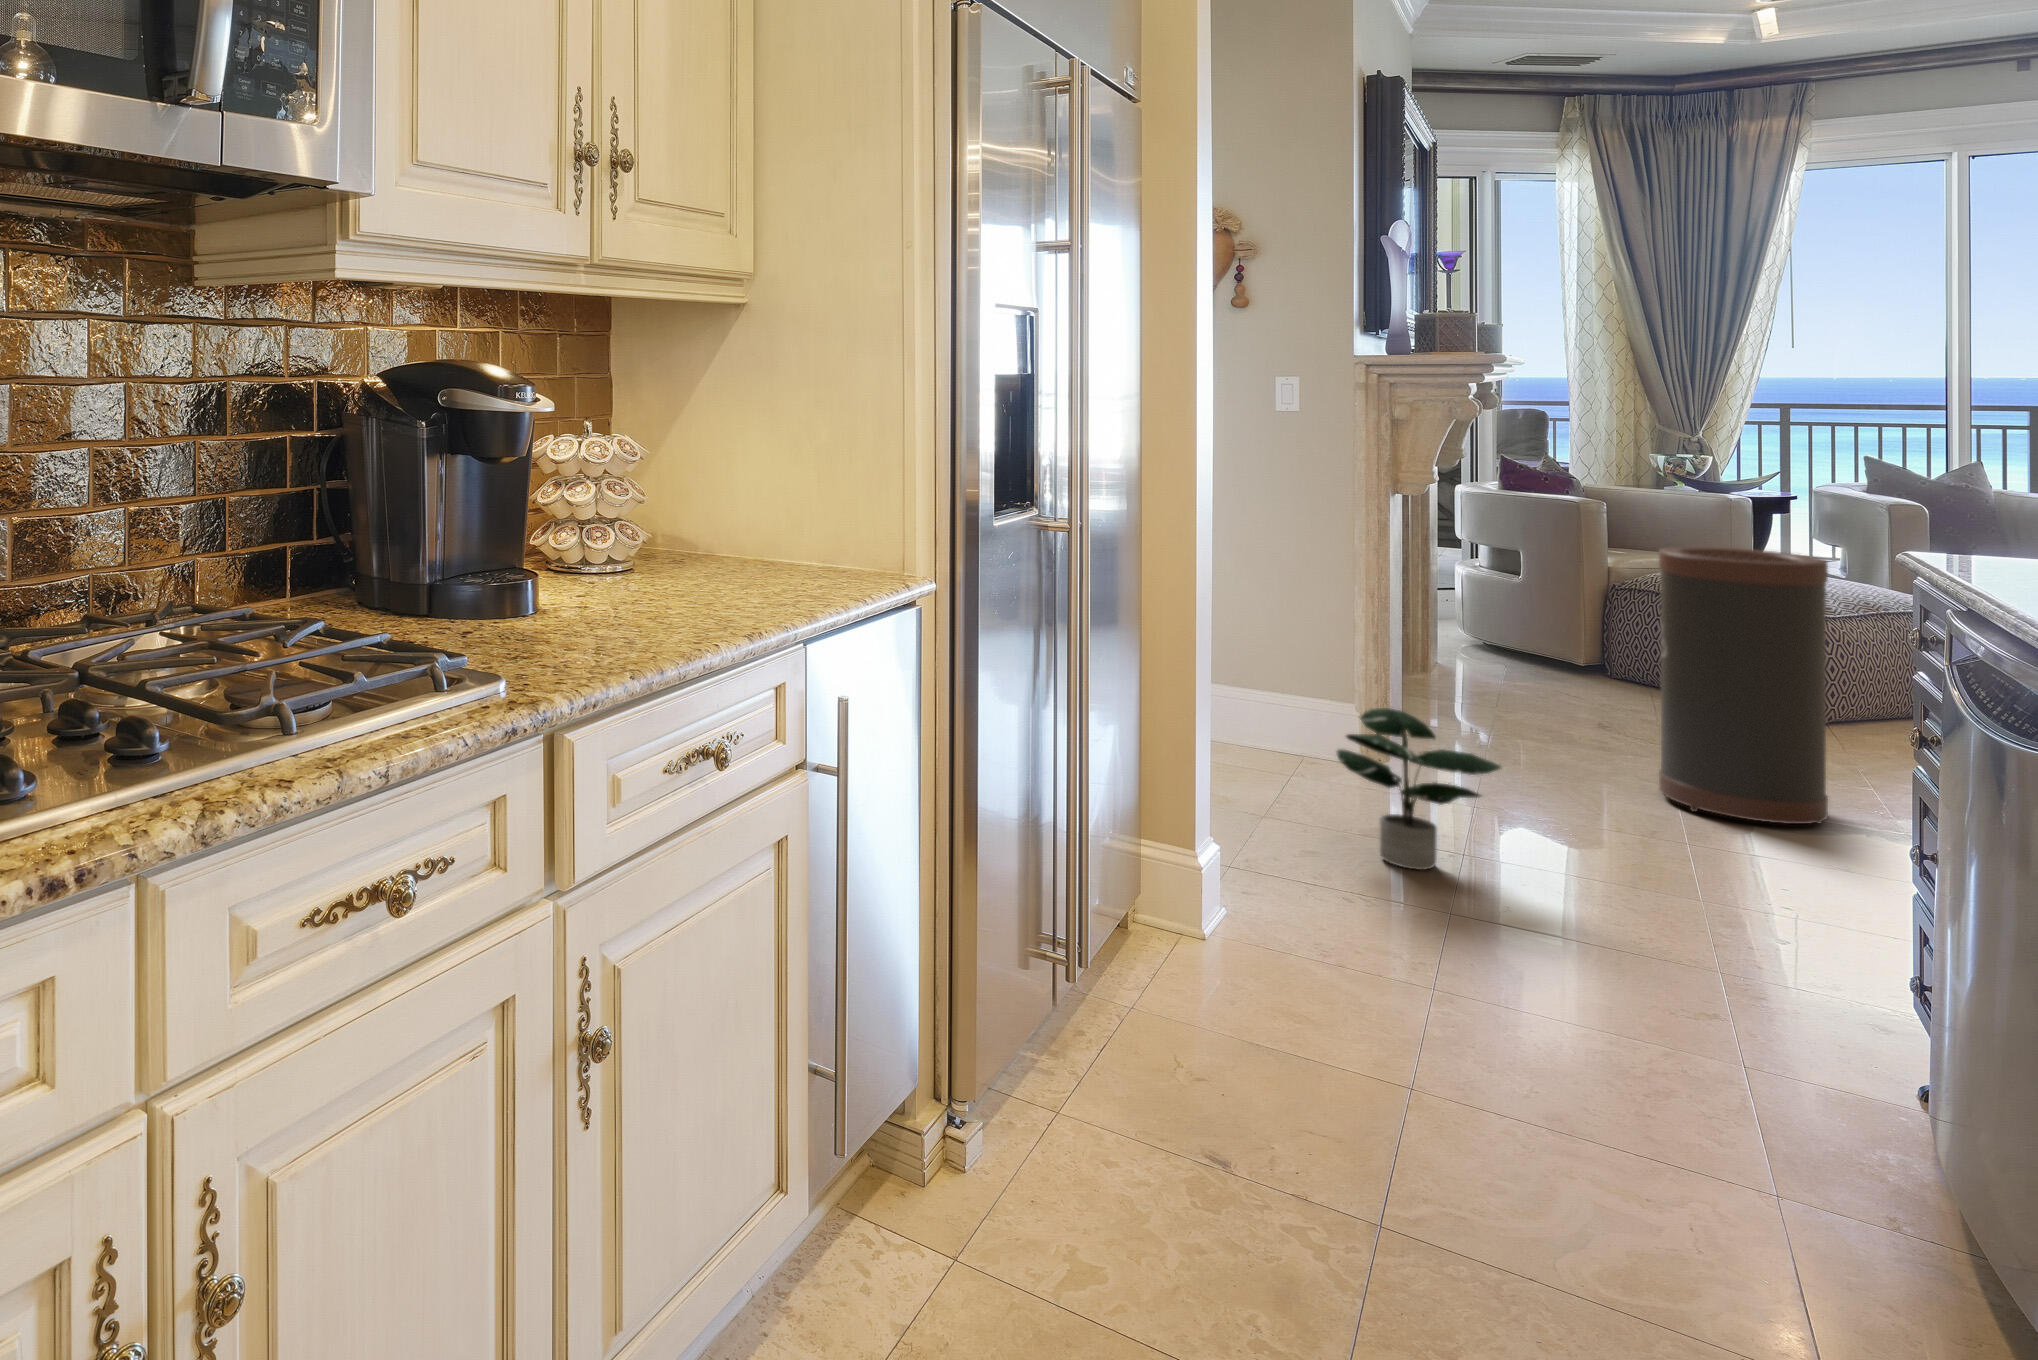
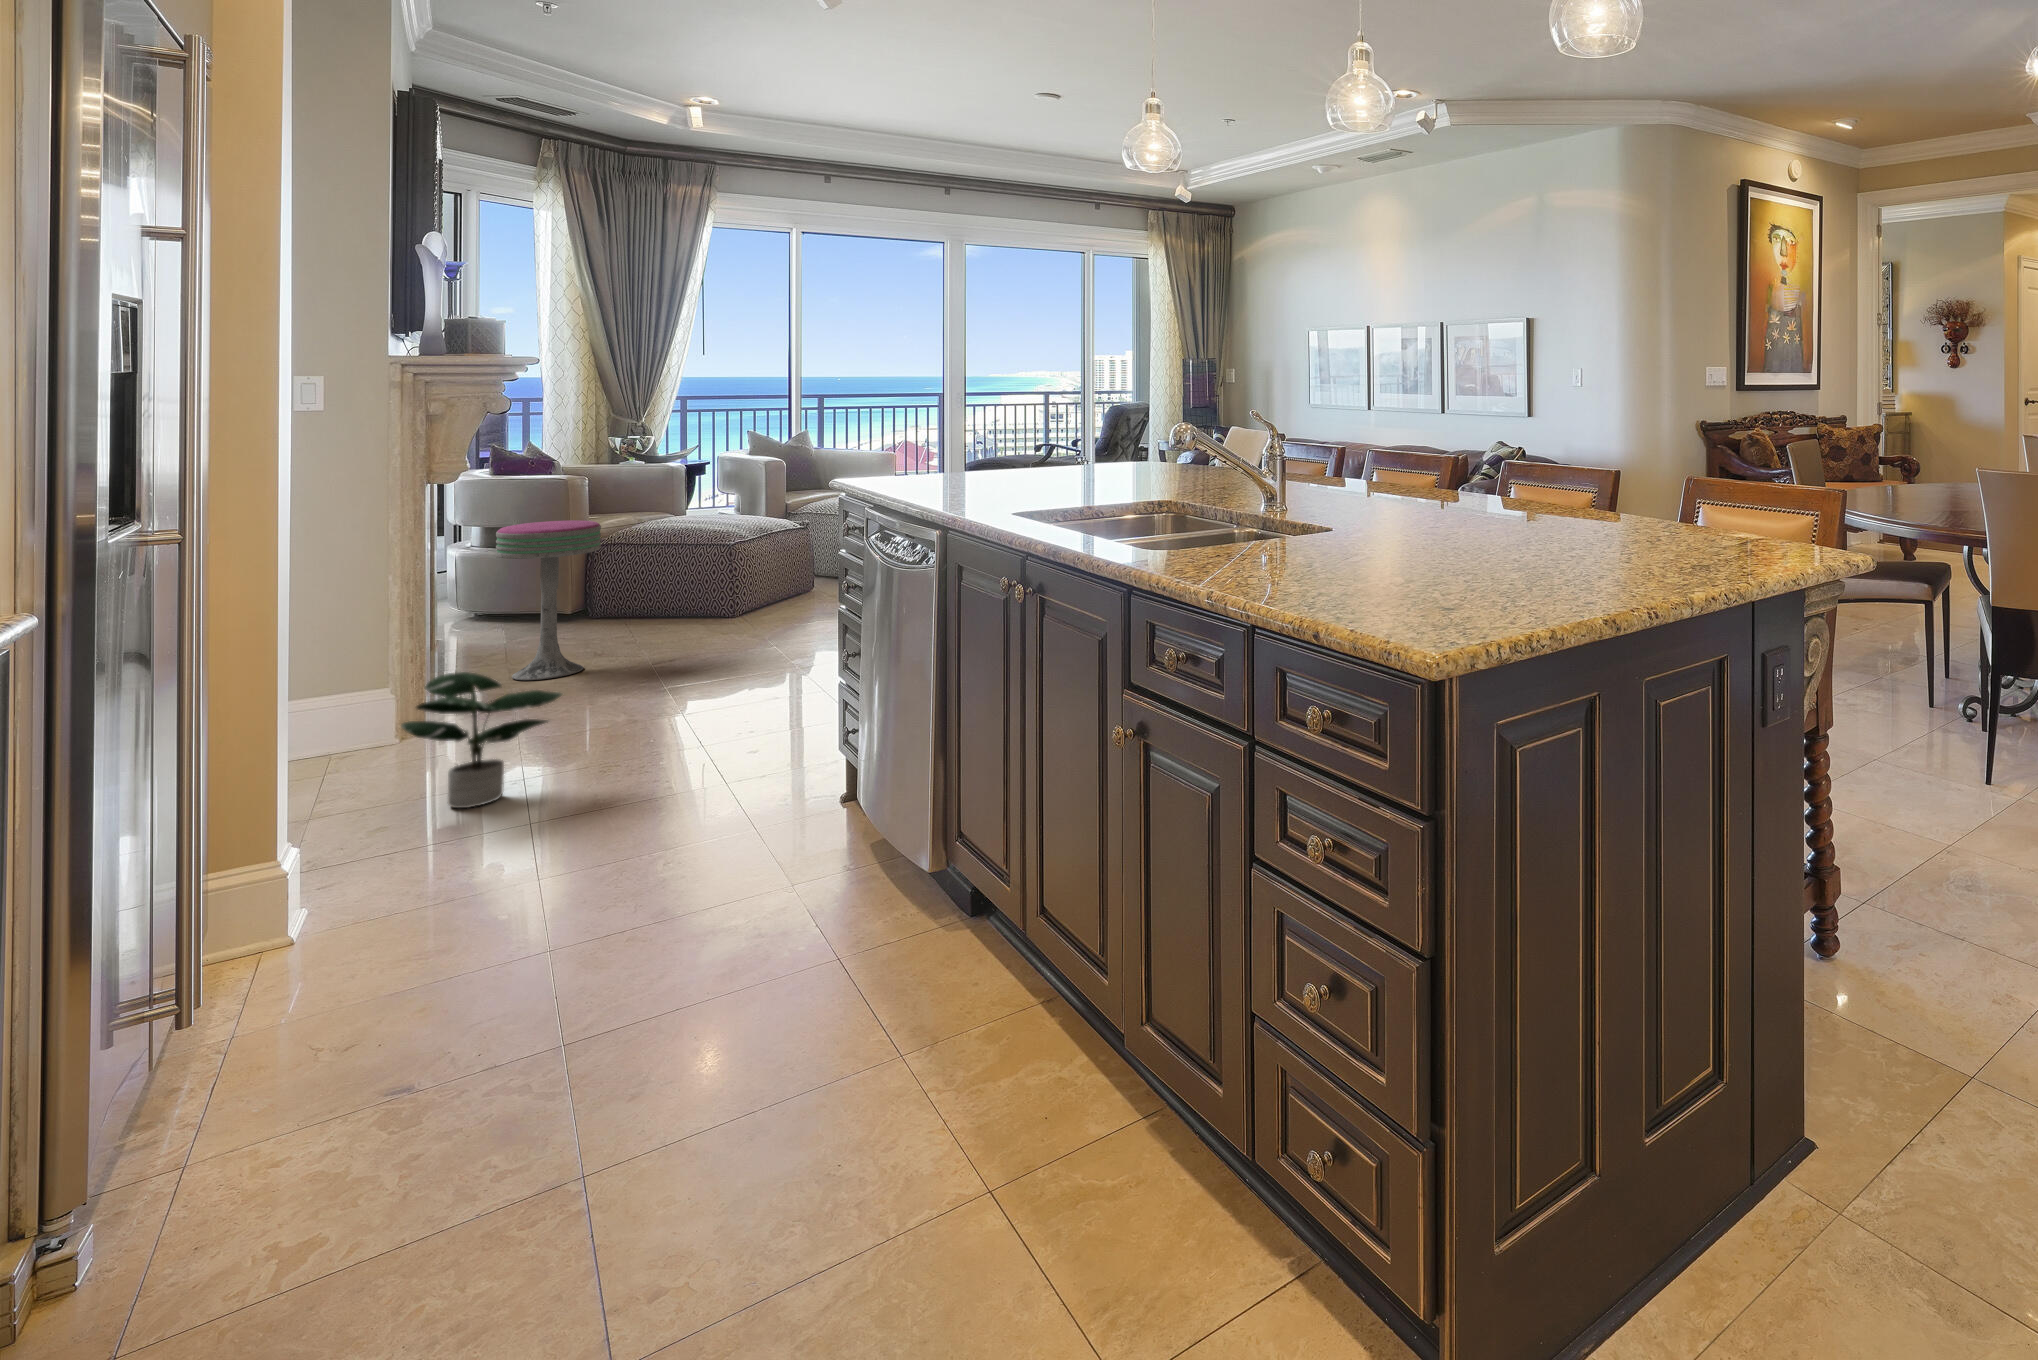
trash can: present [1659,546,1828,824] -> none [656,497,766,693]
bar stool: none [1477,551,1598,743] -> present [496,520,601,680]

